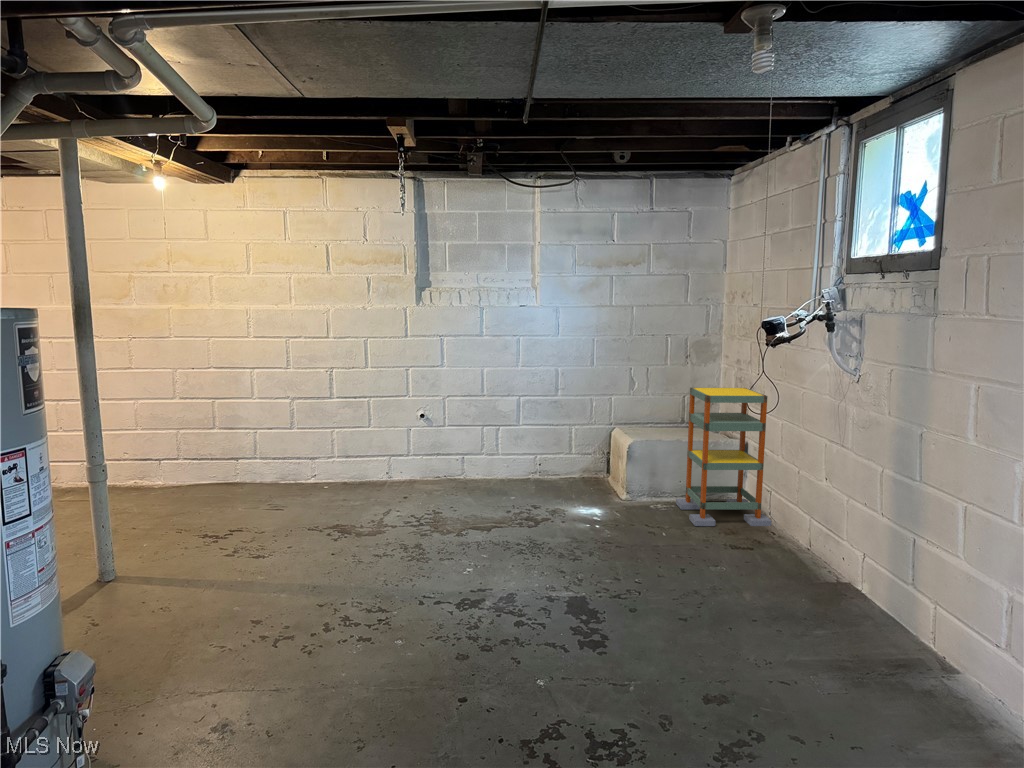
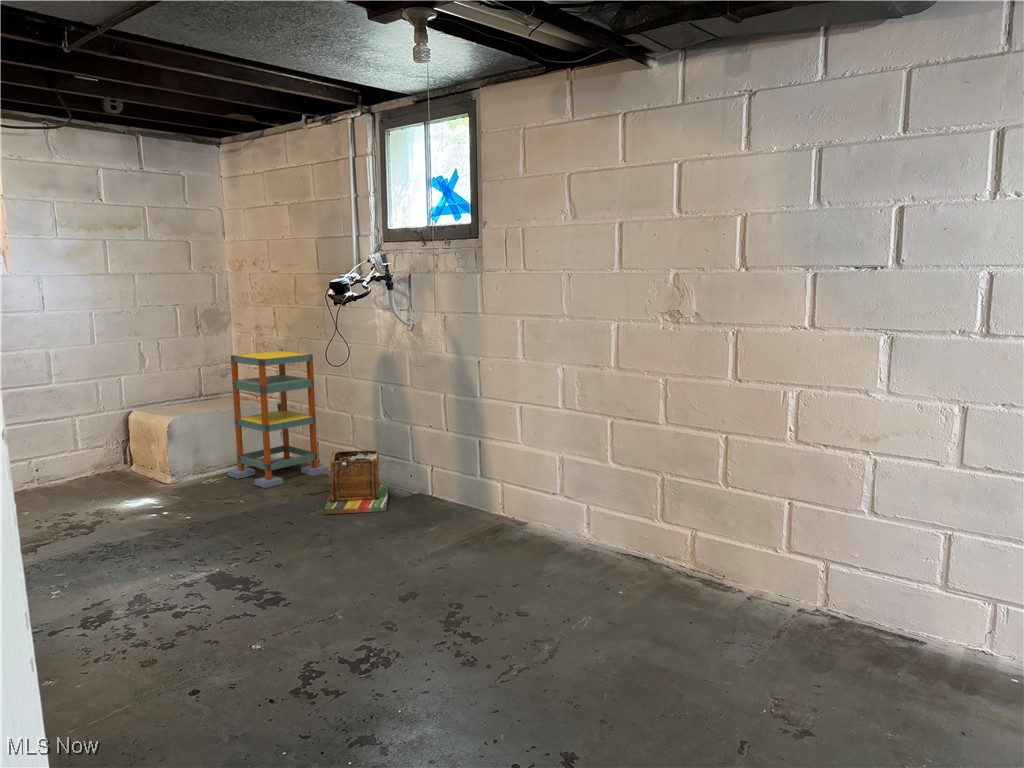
laundry basket: none [722,506,817,591] -> present [324,450,388,514]

